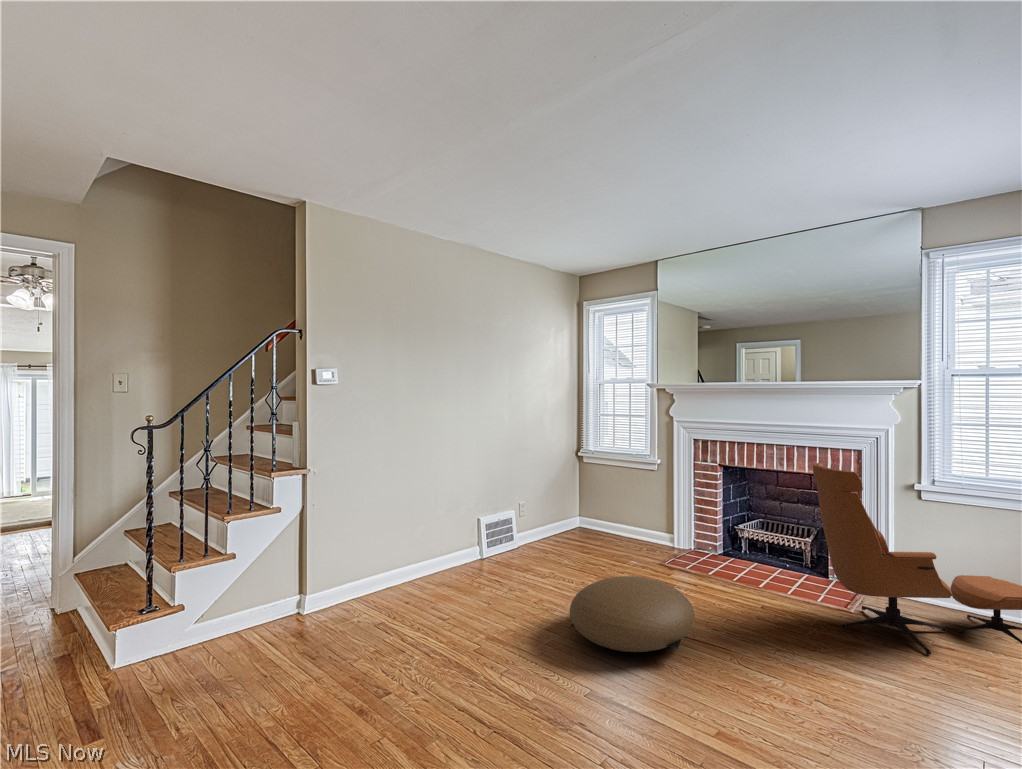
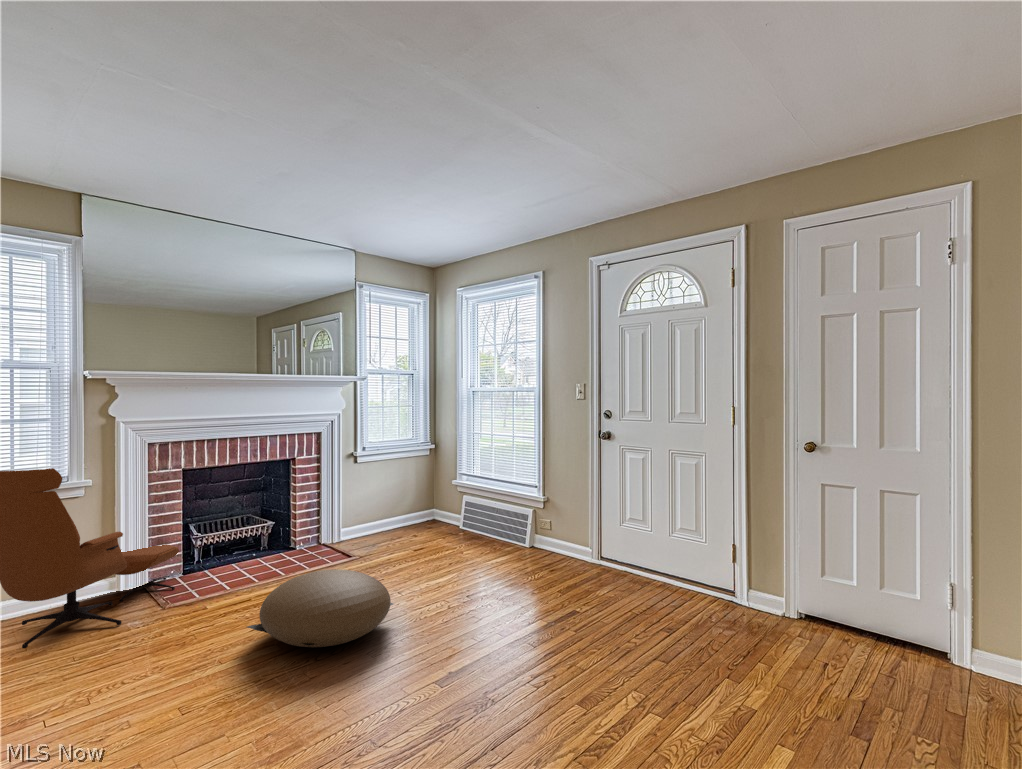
lounge chair: present [813,463,1022,655] -> present [0,468,179,648]

